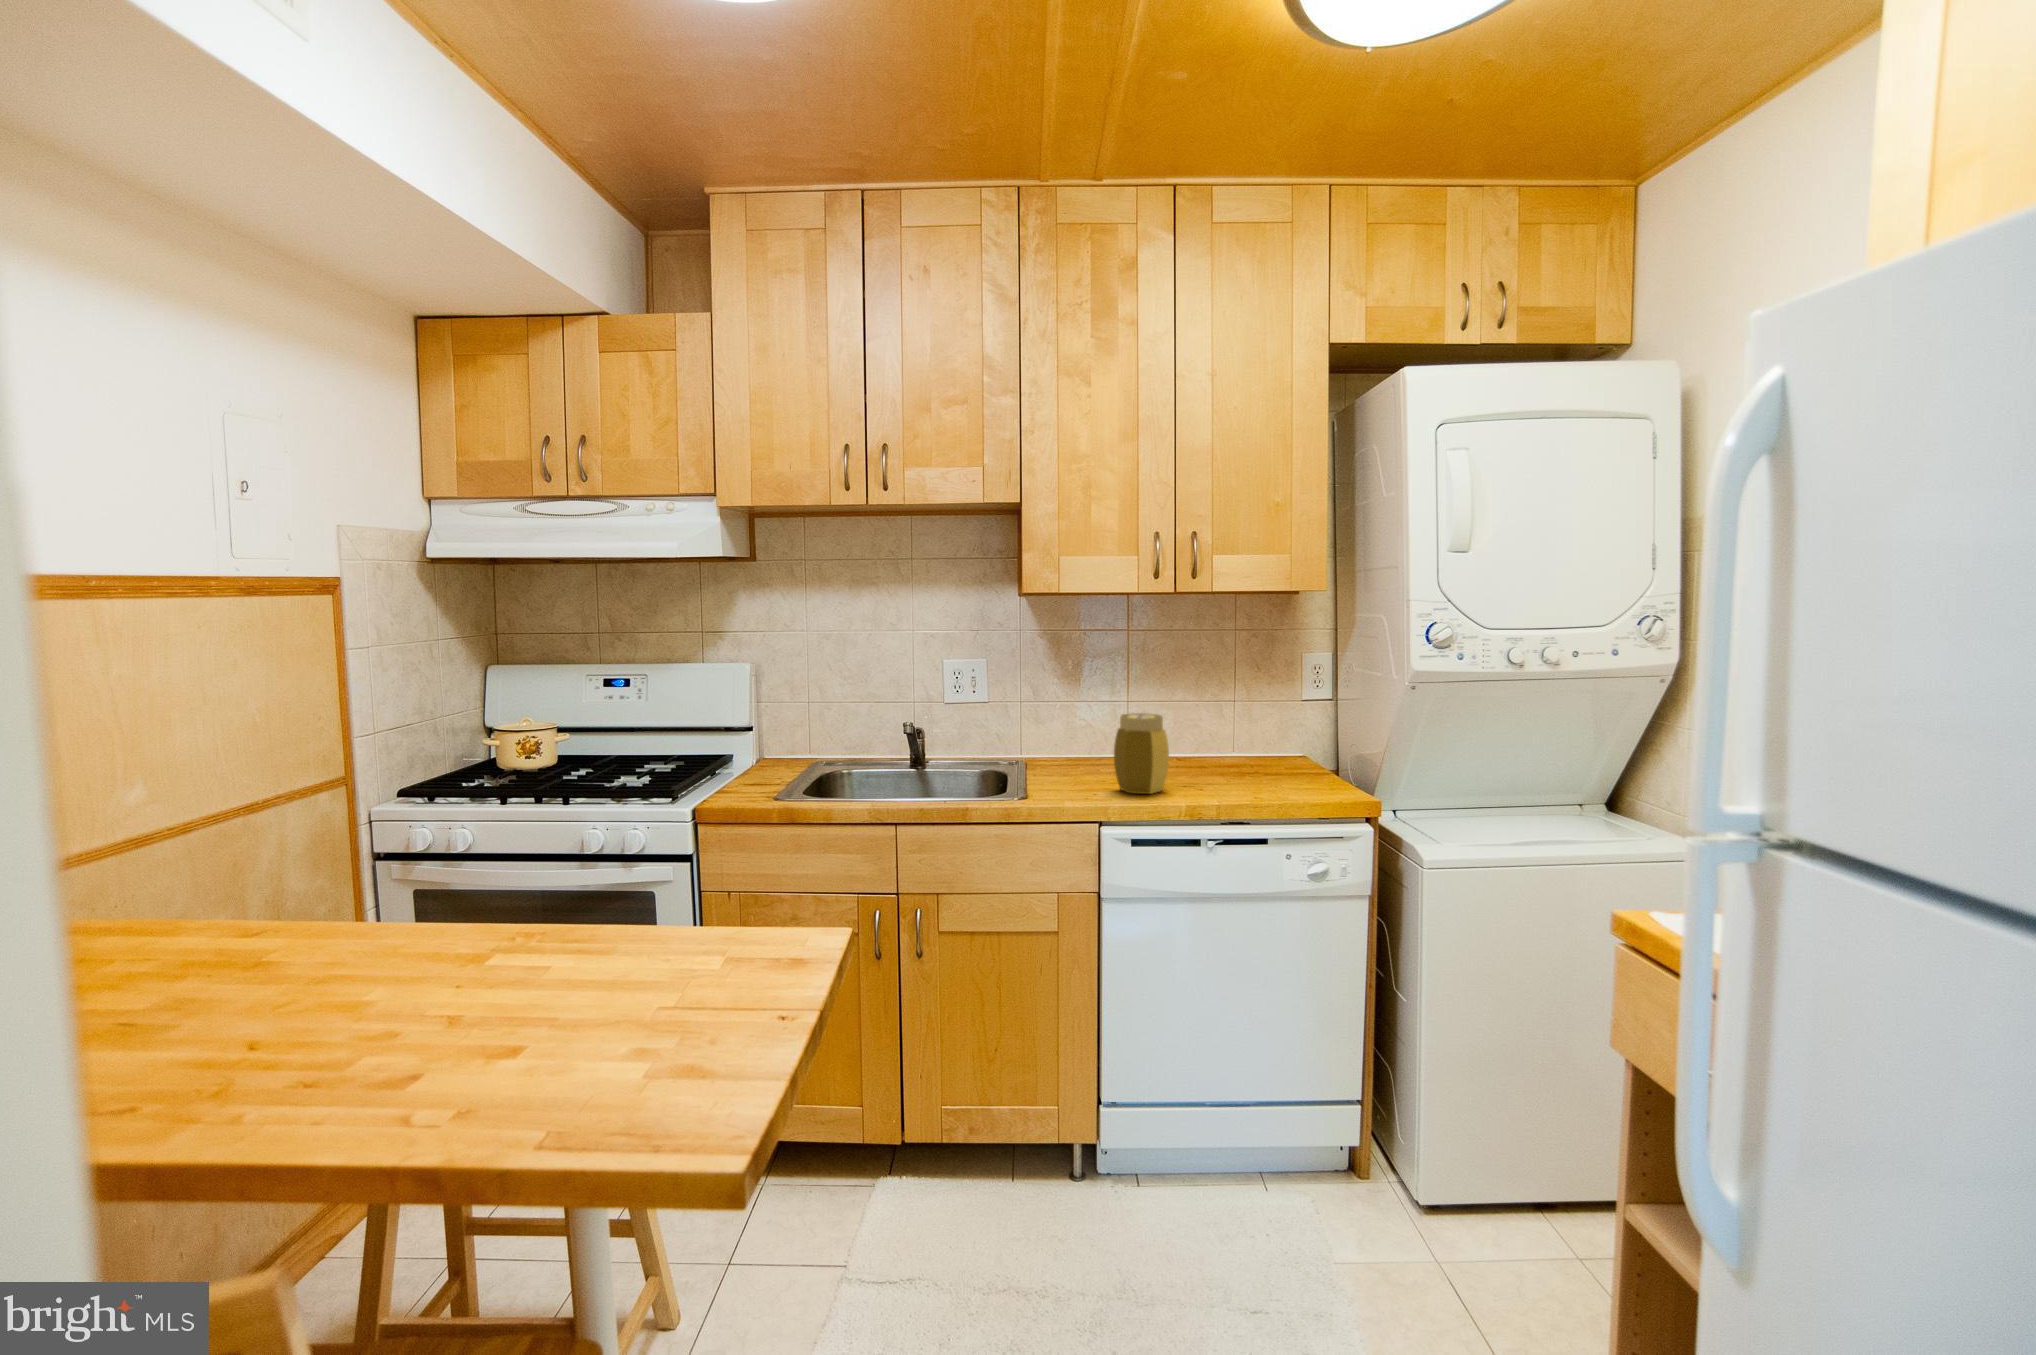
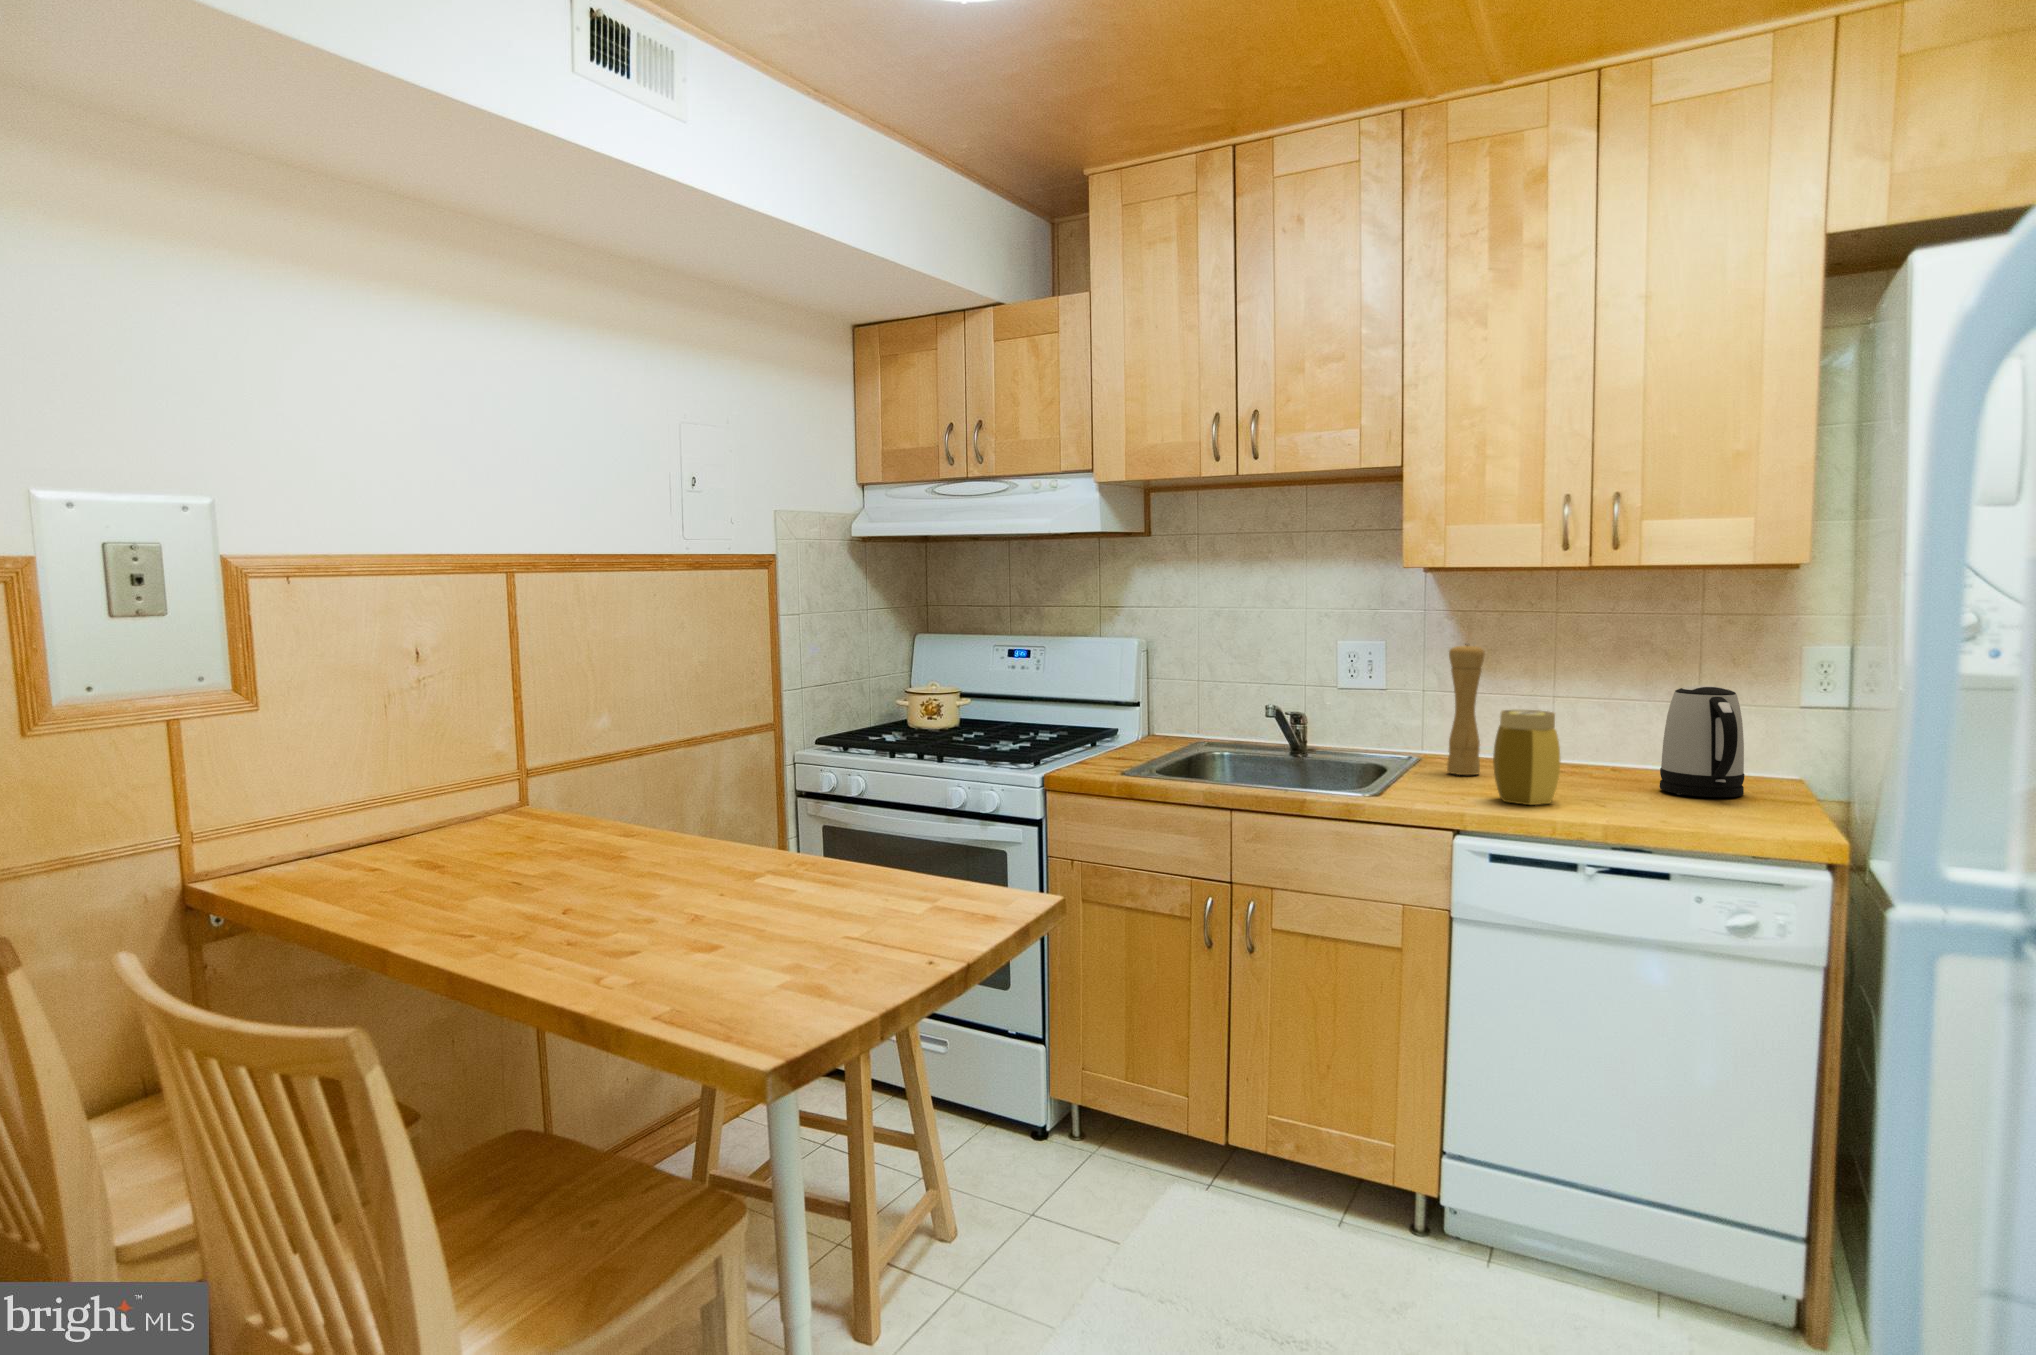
pepper mill: none [1053,658,1081,770] -> present [1447,644,1485,775]
kettle: none [1219,686,1281,773] -> present [1660,686,1744,797]

